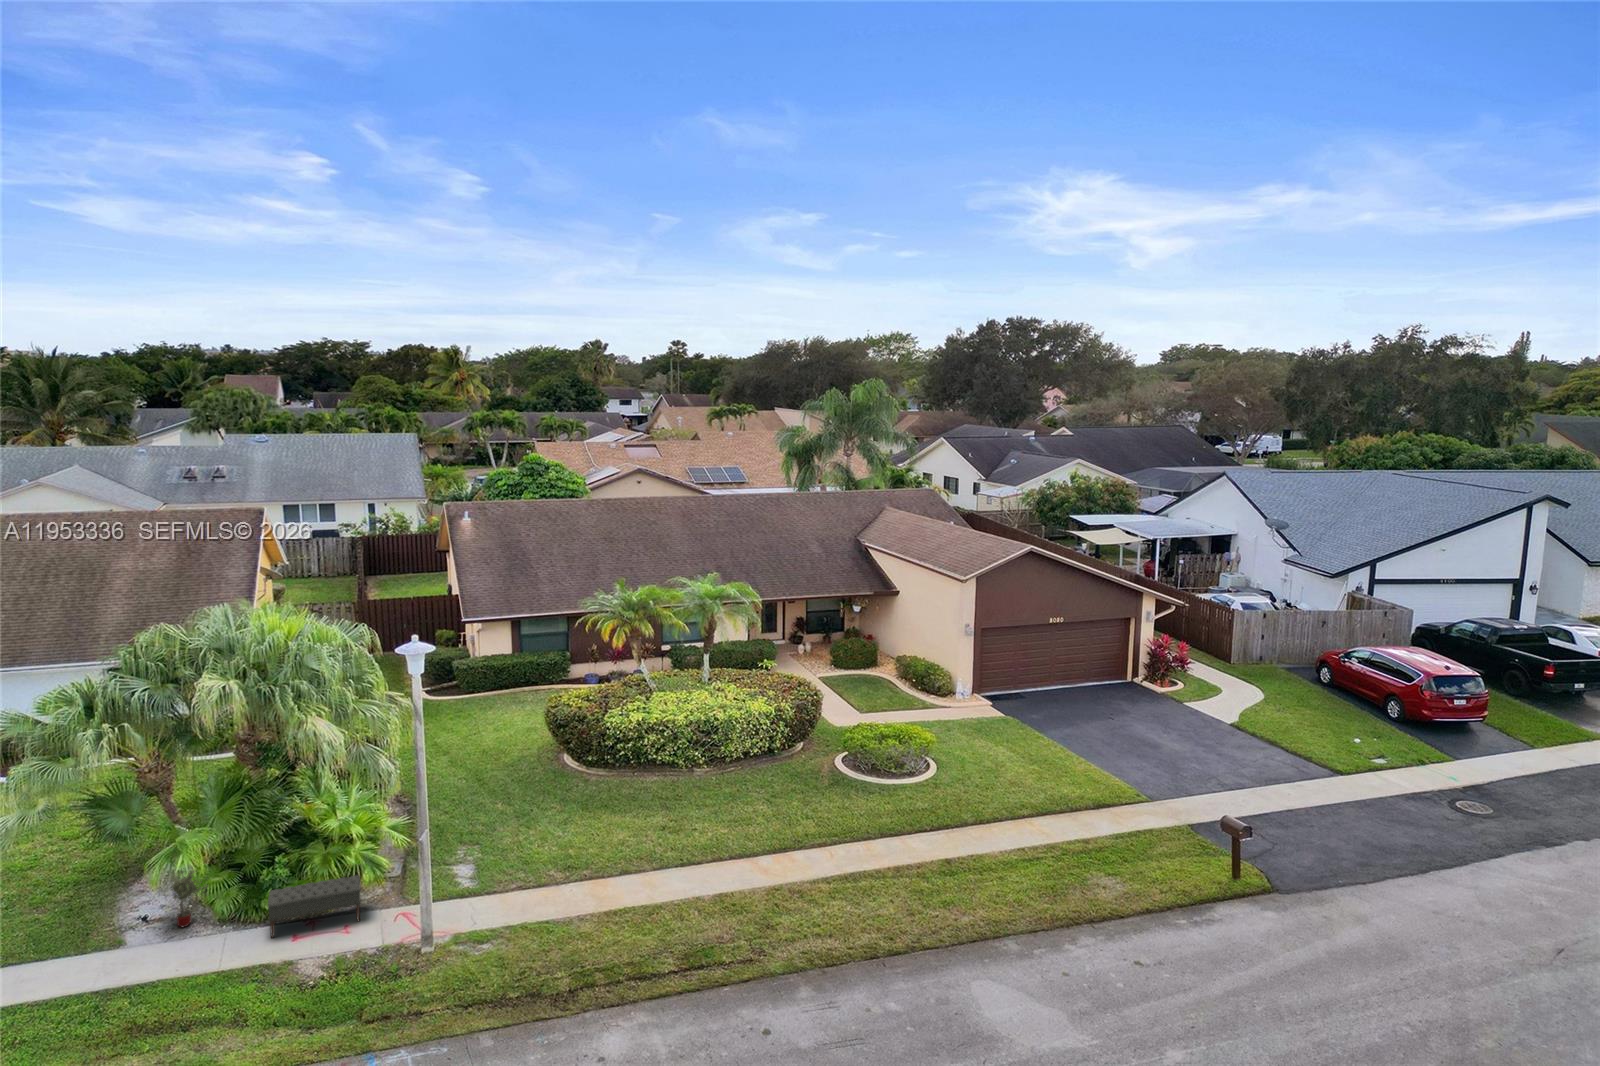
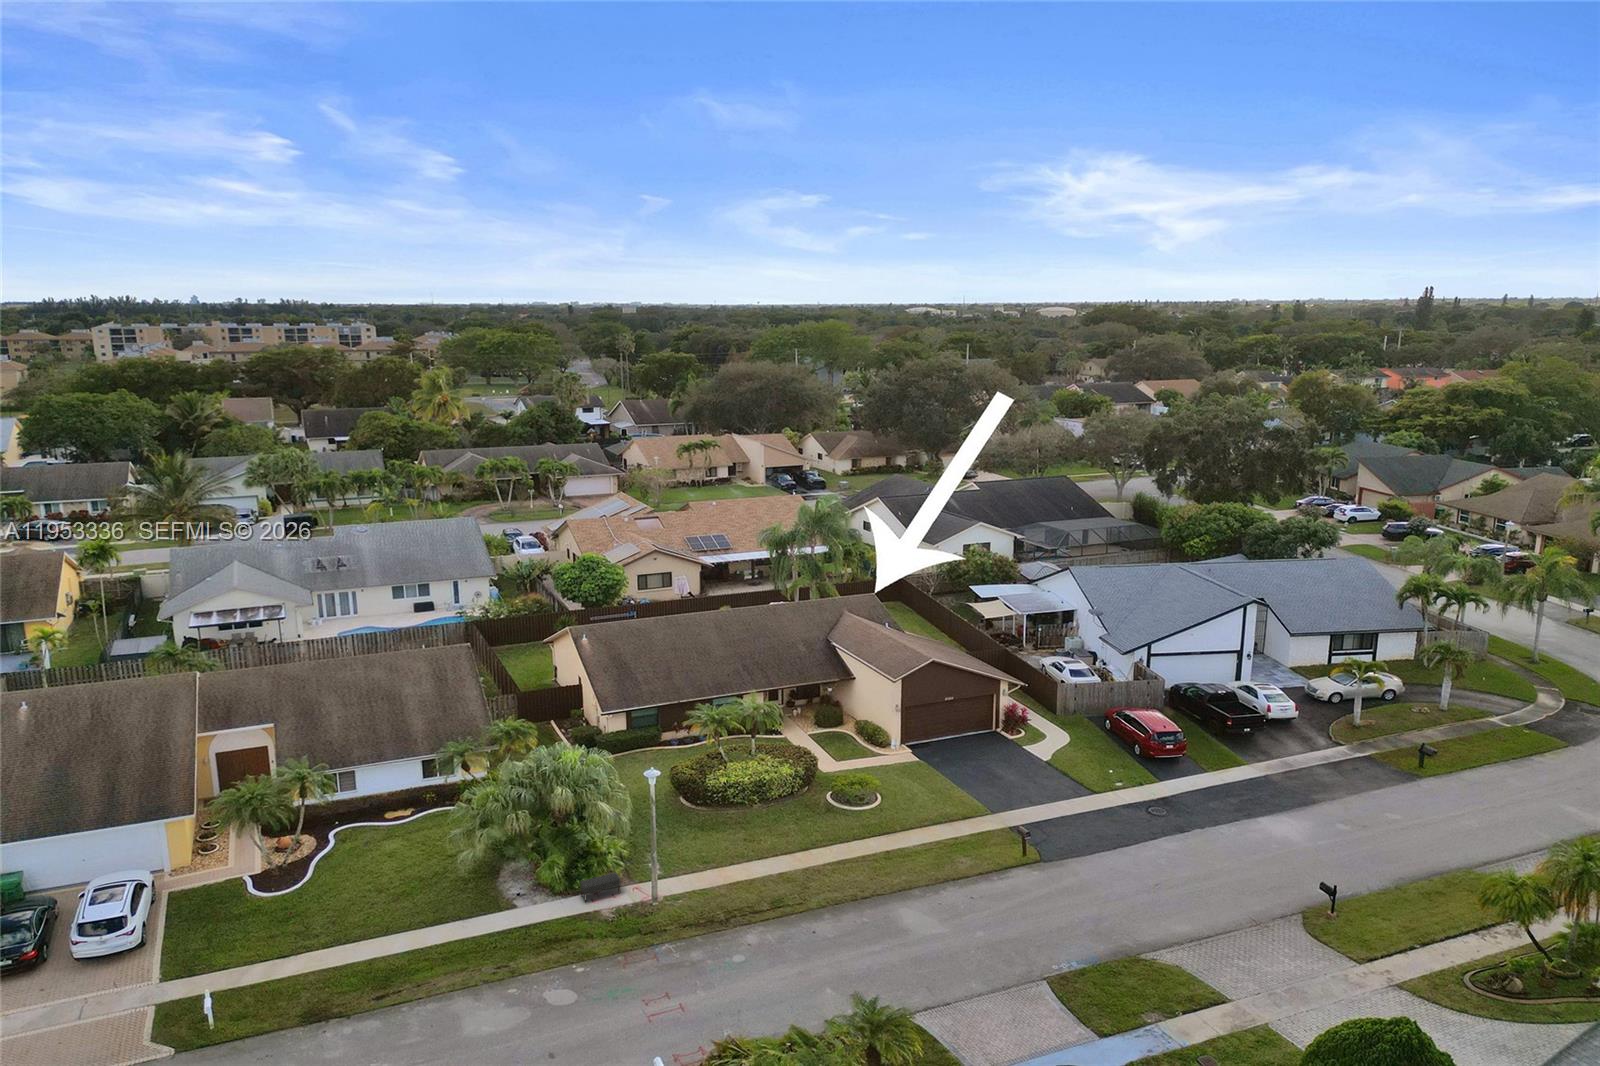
potted tree: present [171,867,207,927] -> none [533,871,552,899]

